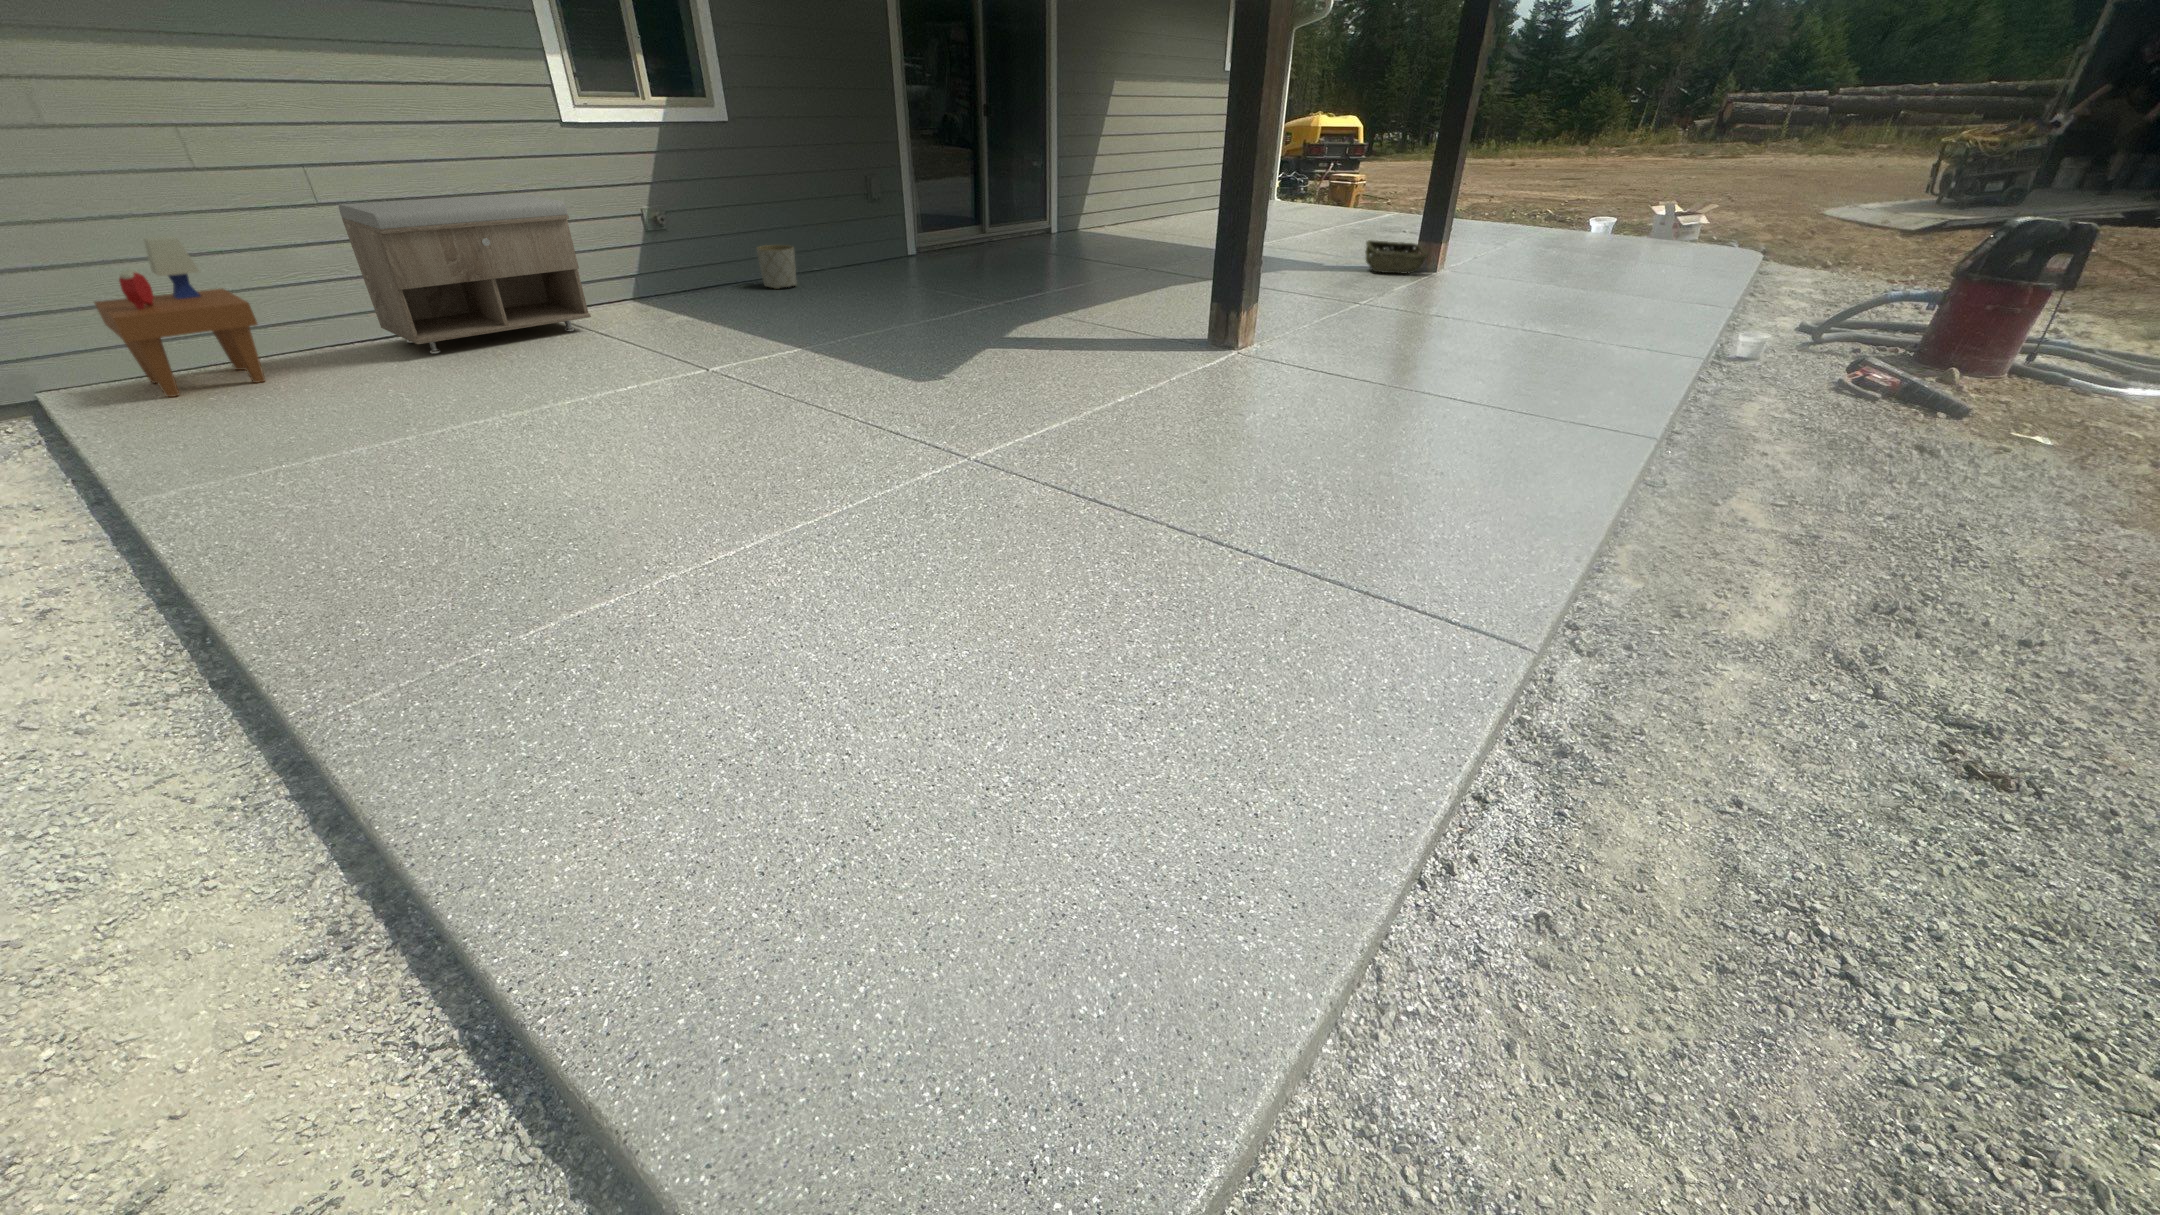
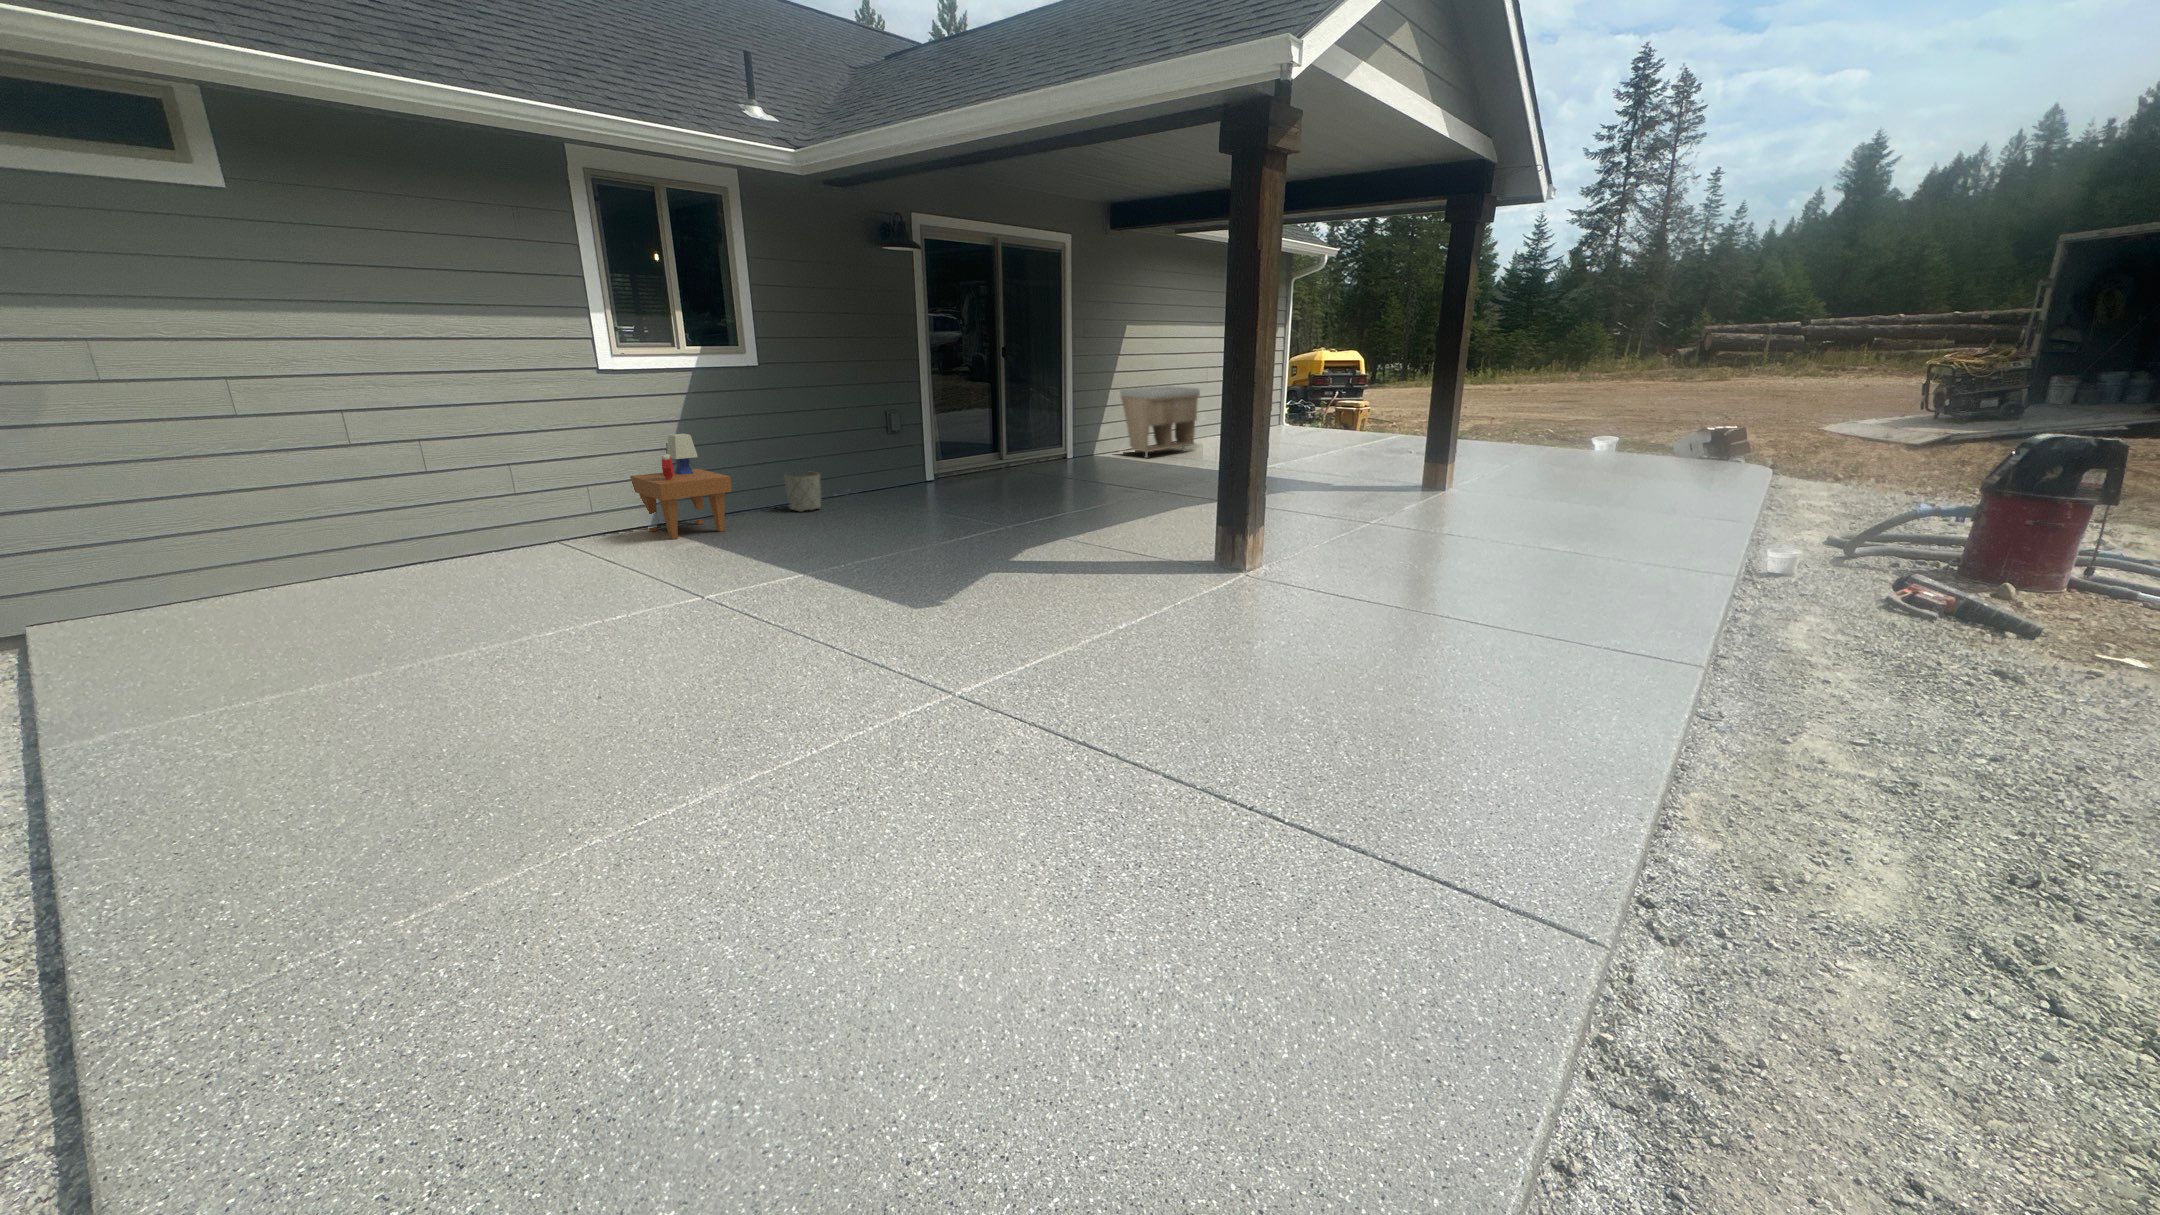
storage bench: present [339,194,591,354] -> present [1120,386,1200,458]
side table: present [95,236,265,397] -> present [630,434,732,539]
woven basket: present [1365,240,1427,274] -> none [1374,461,1437,492]

